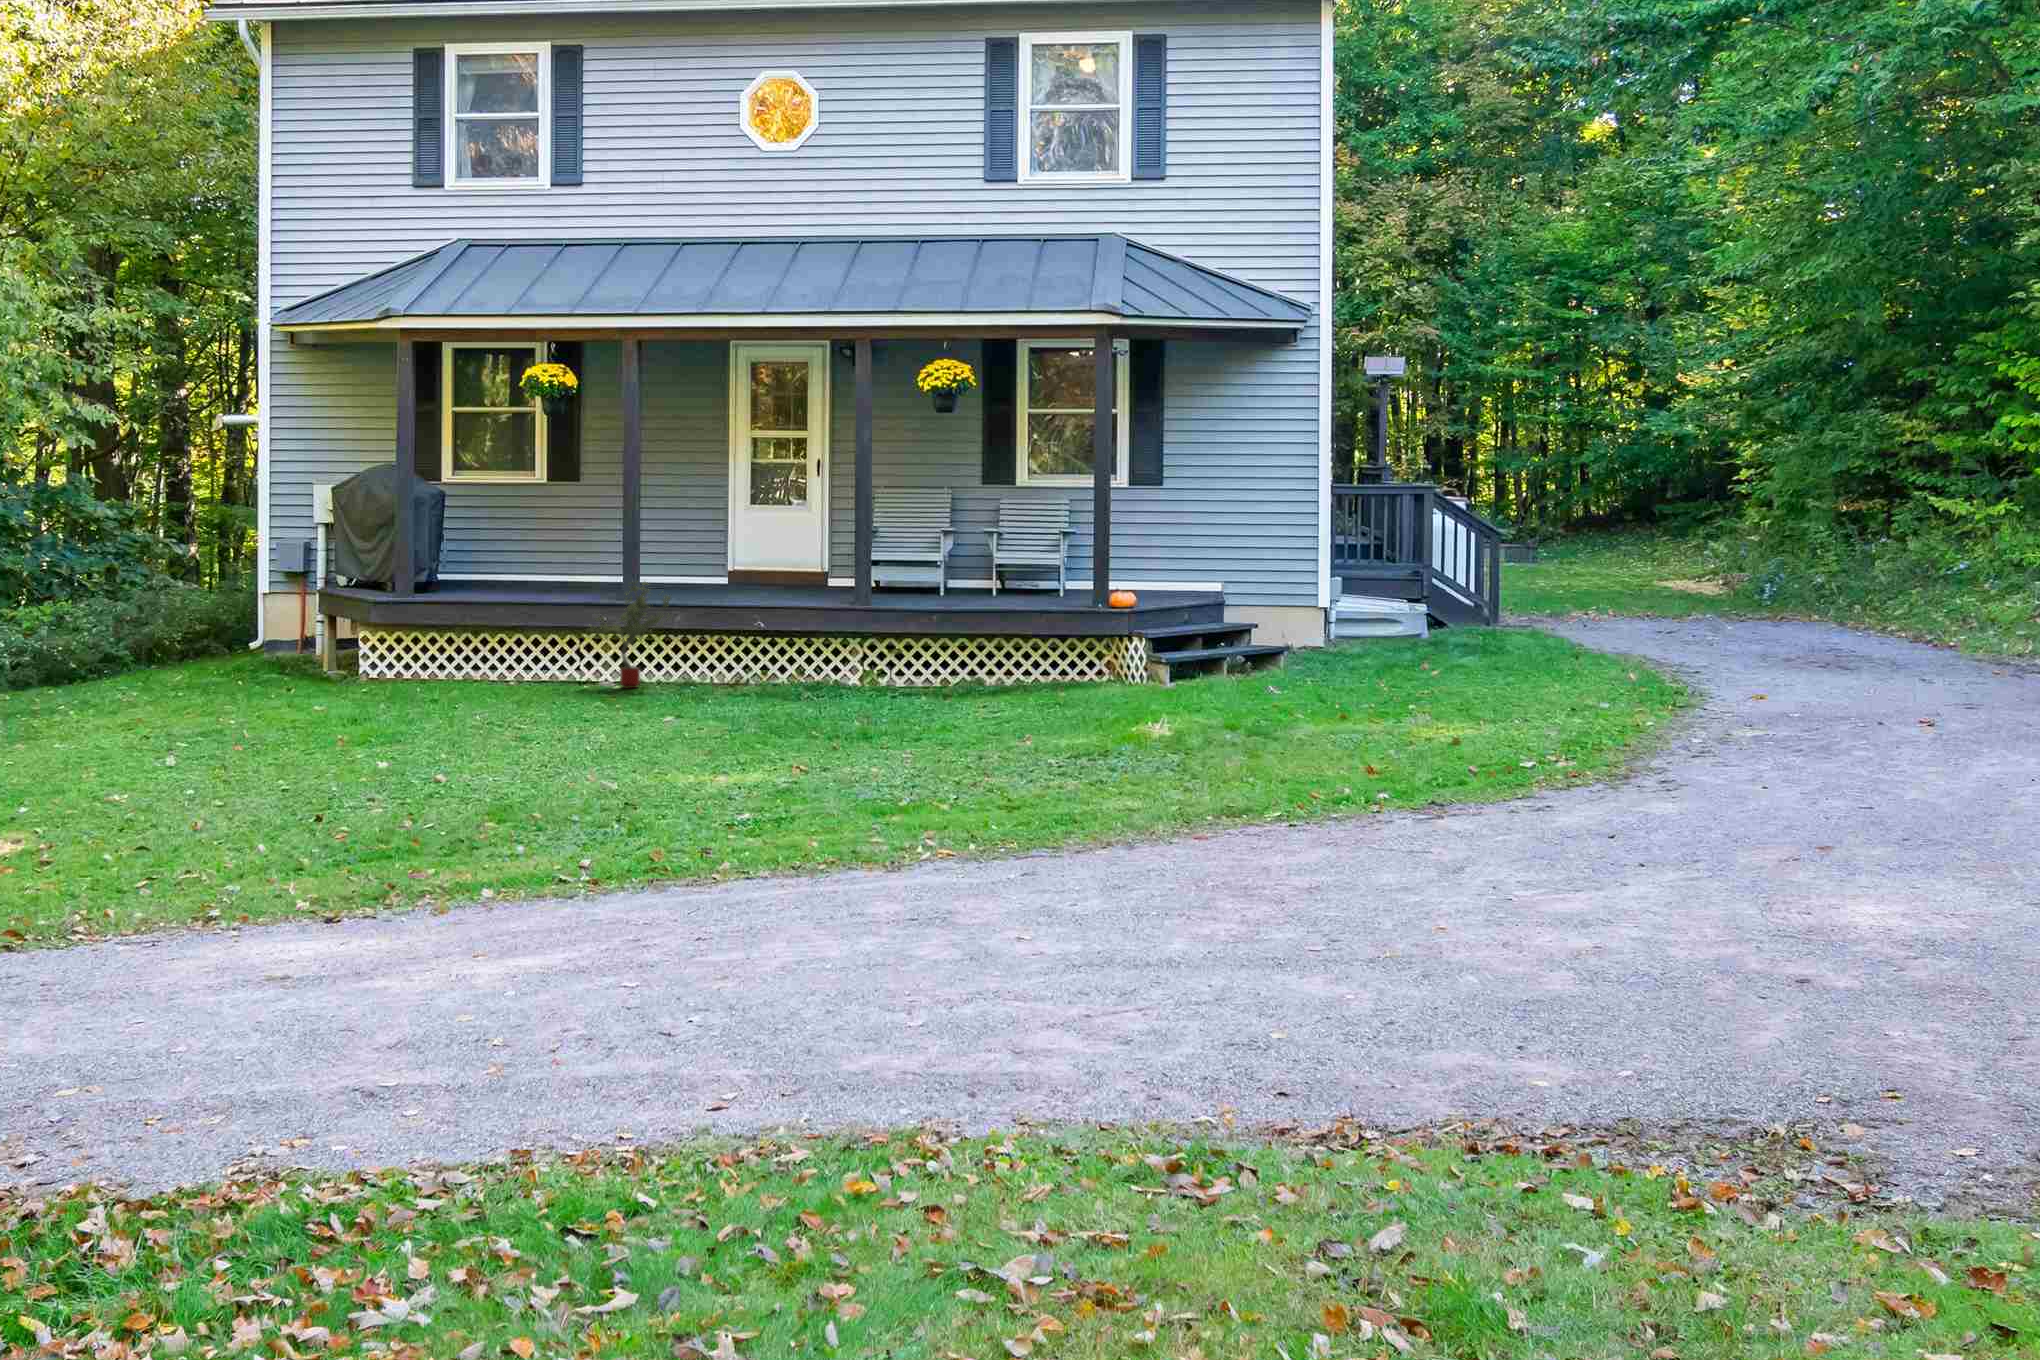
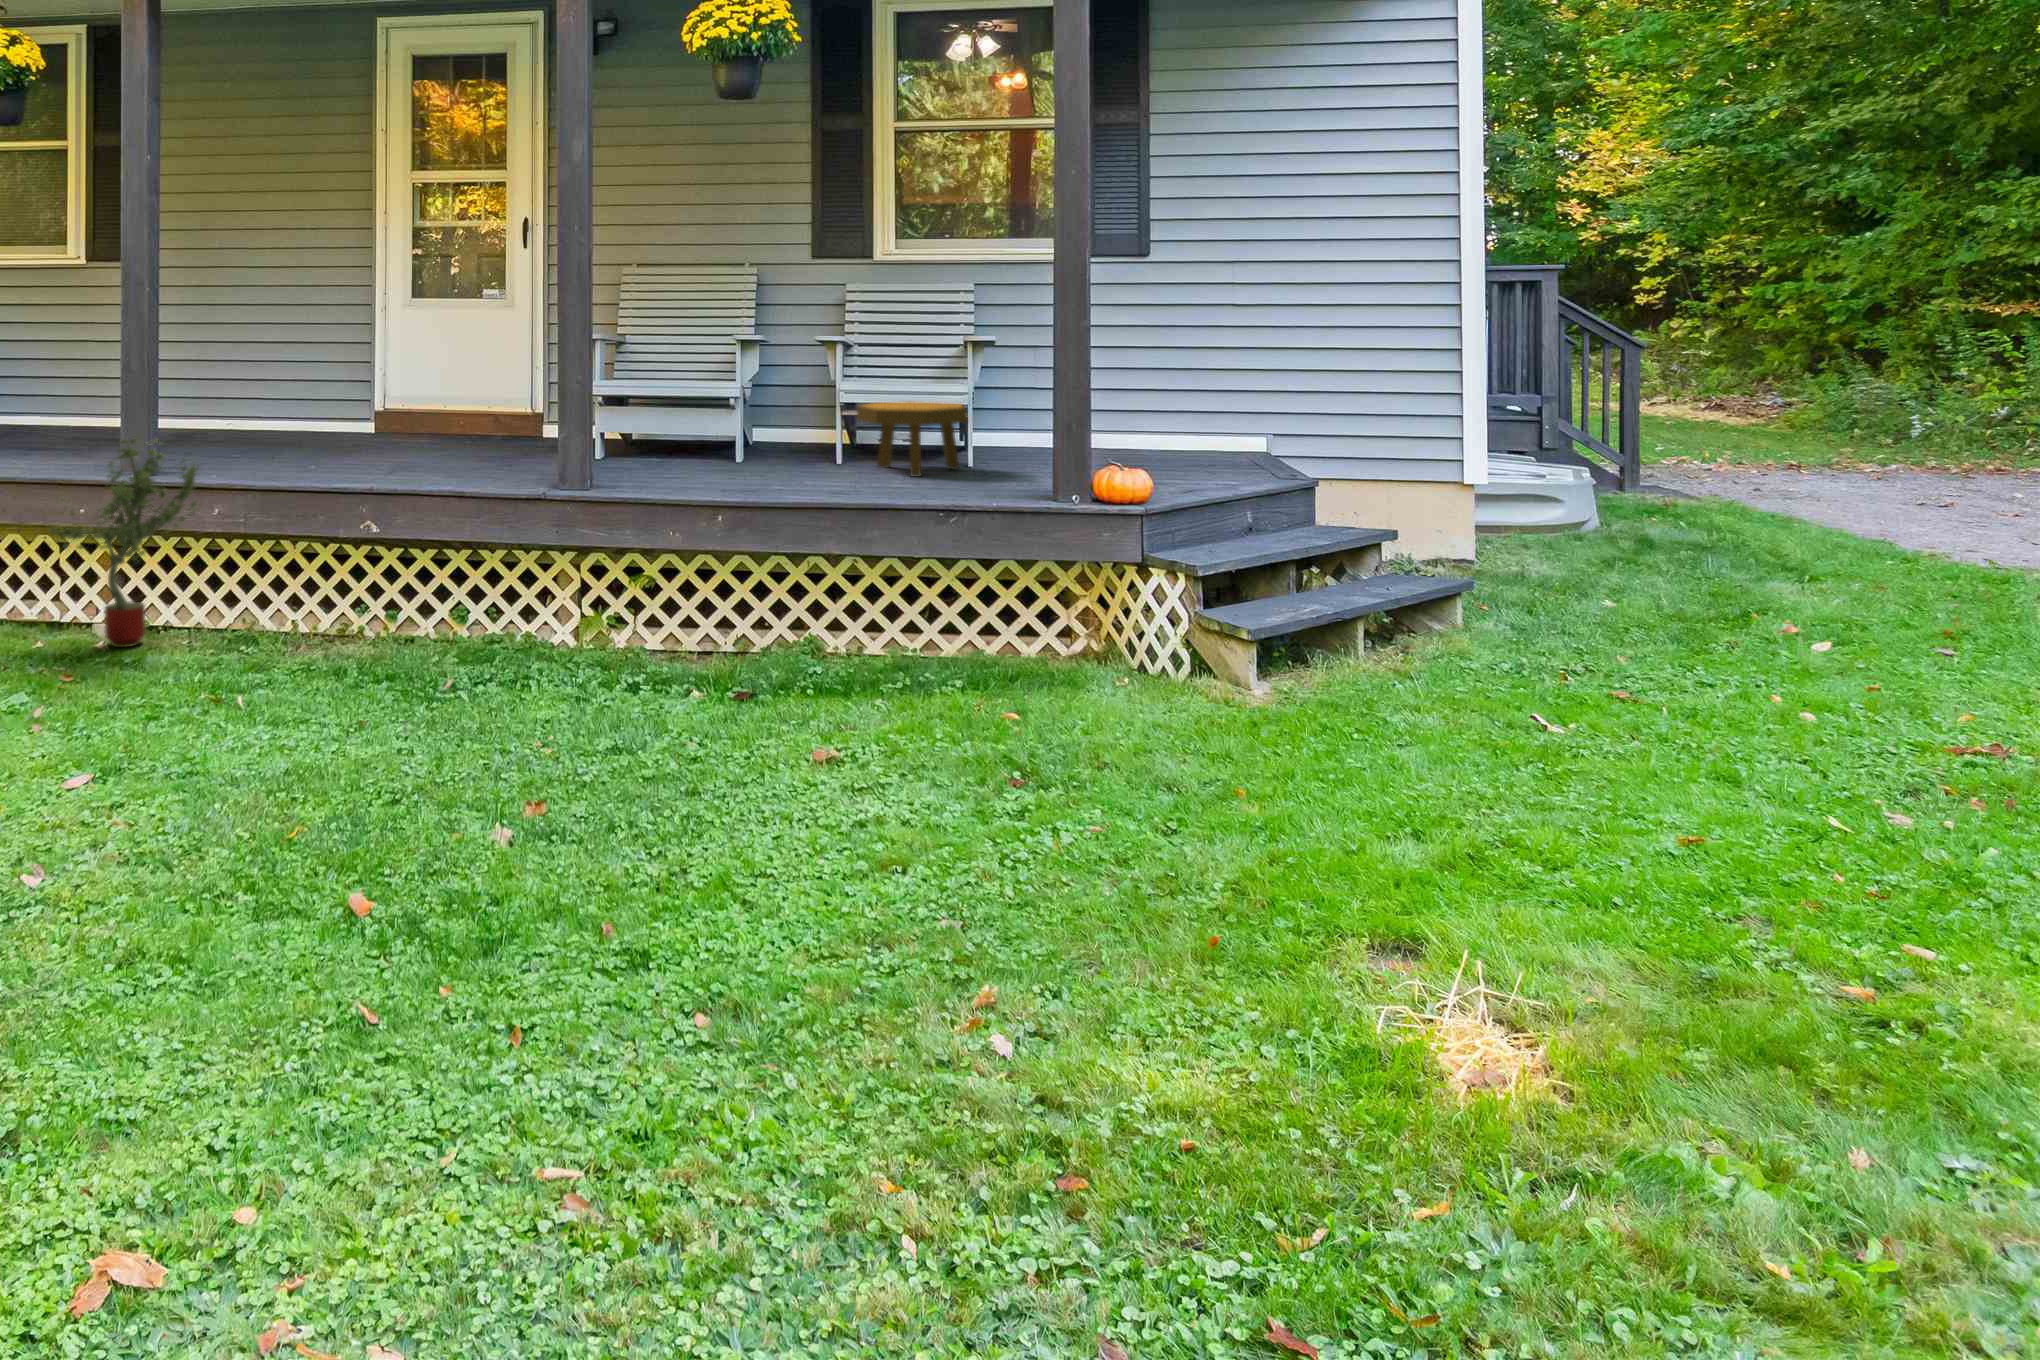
footstool: none [1001,565,1058,603] -> present [857,401,968,477]

